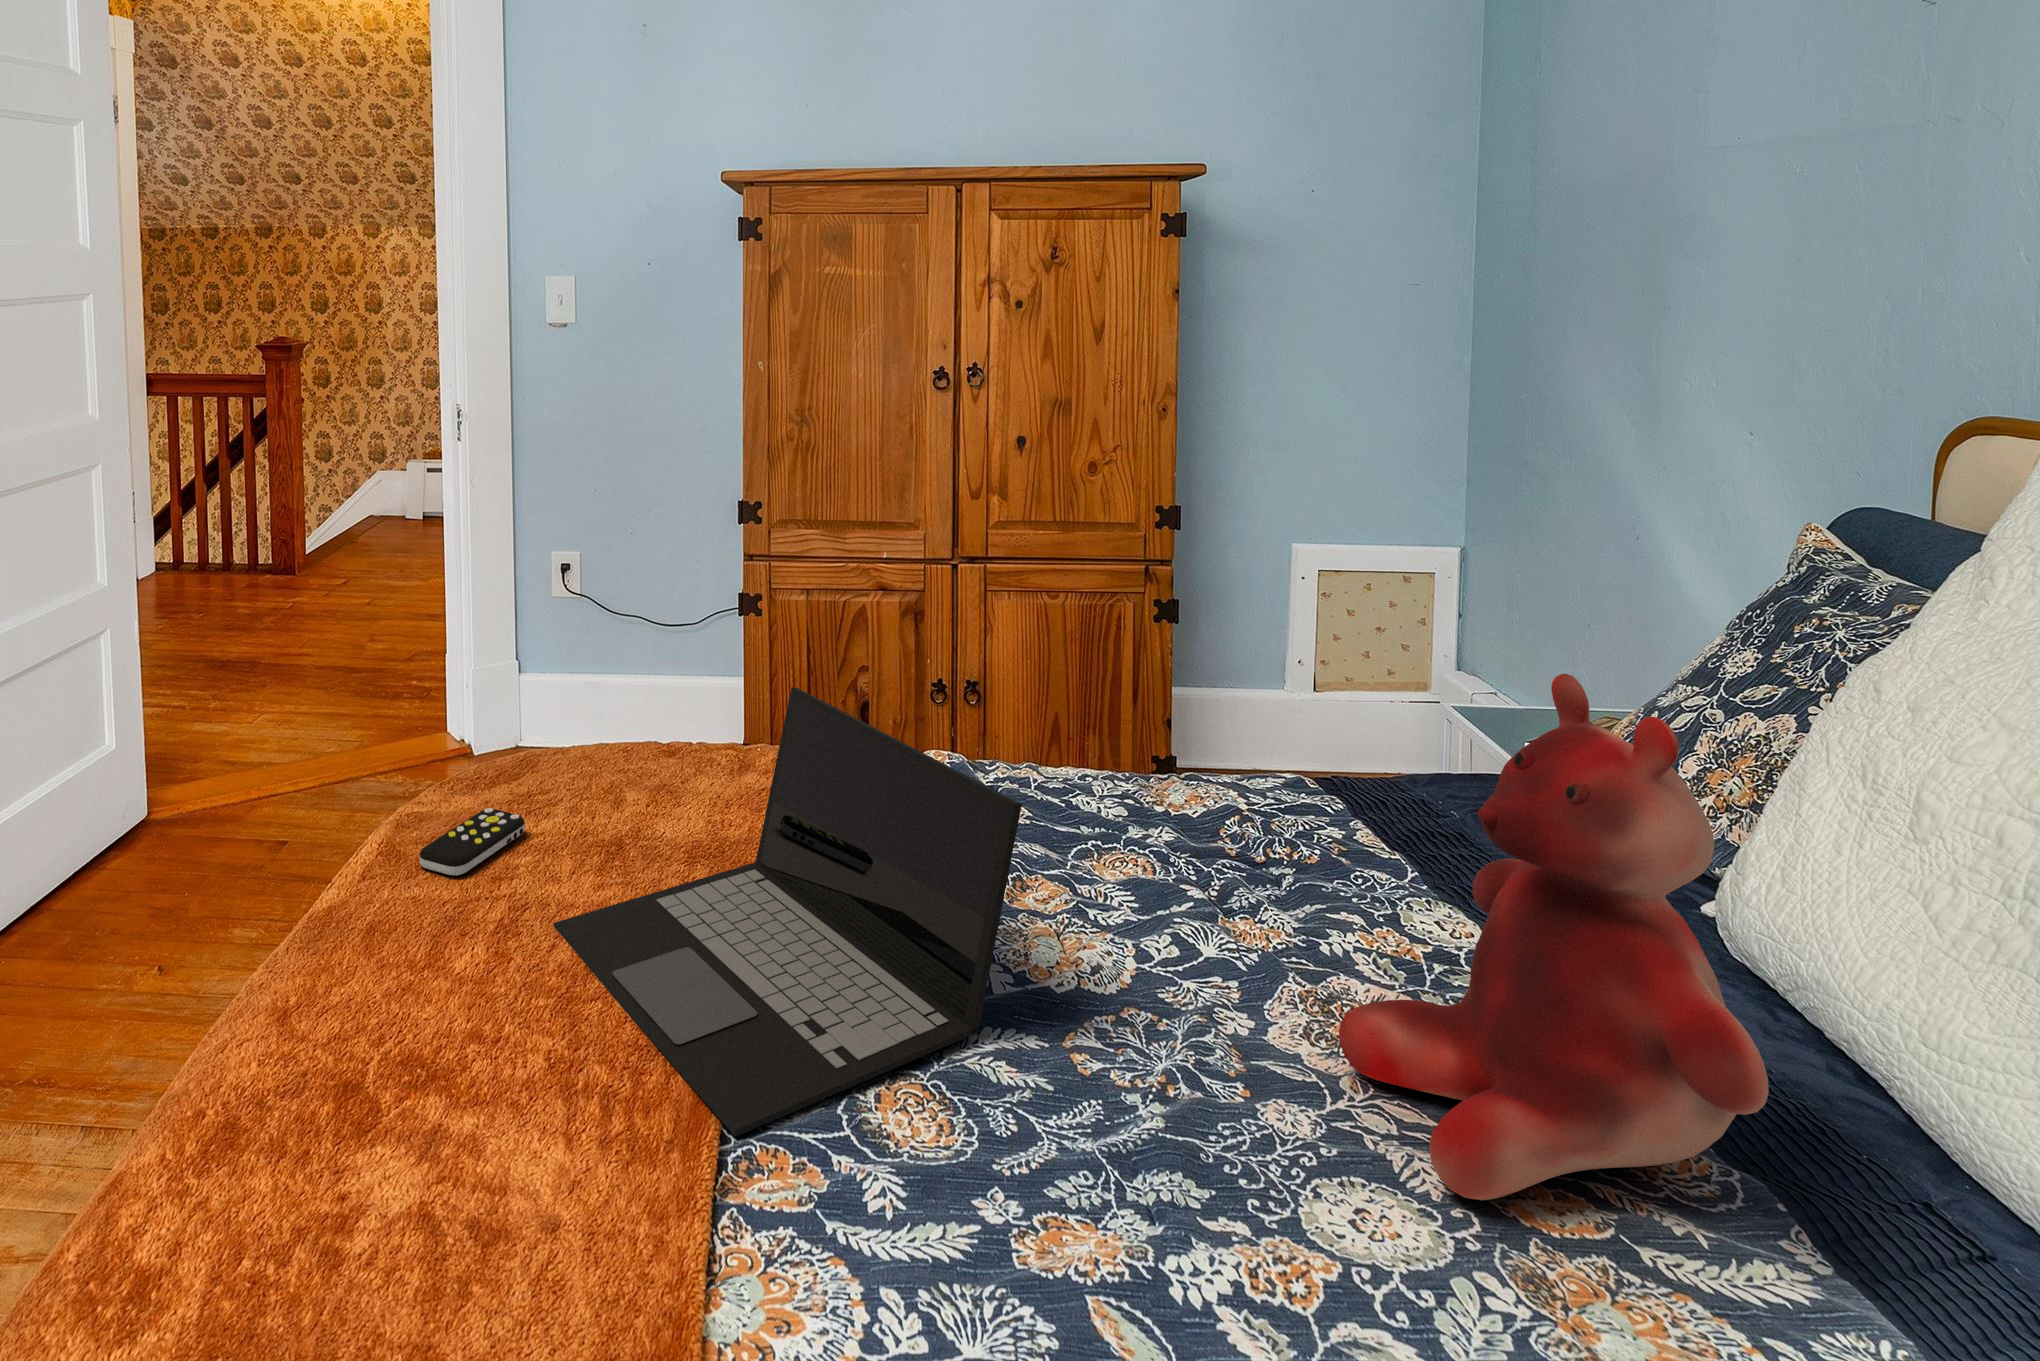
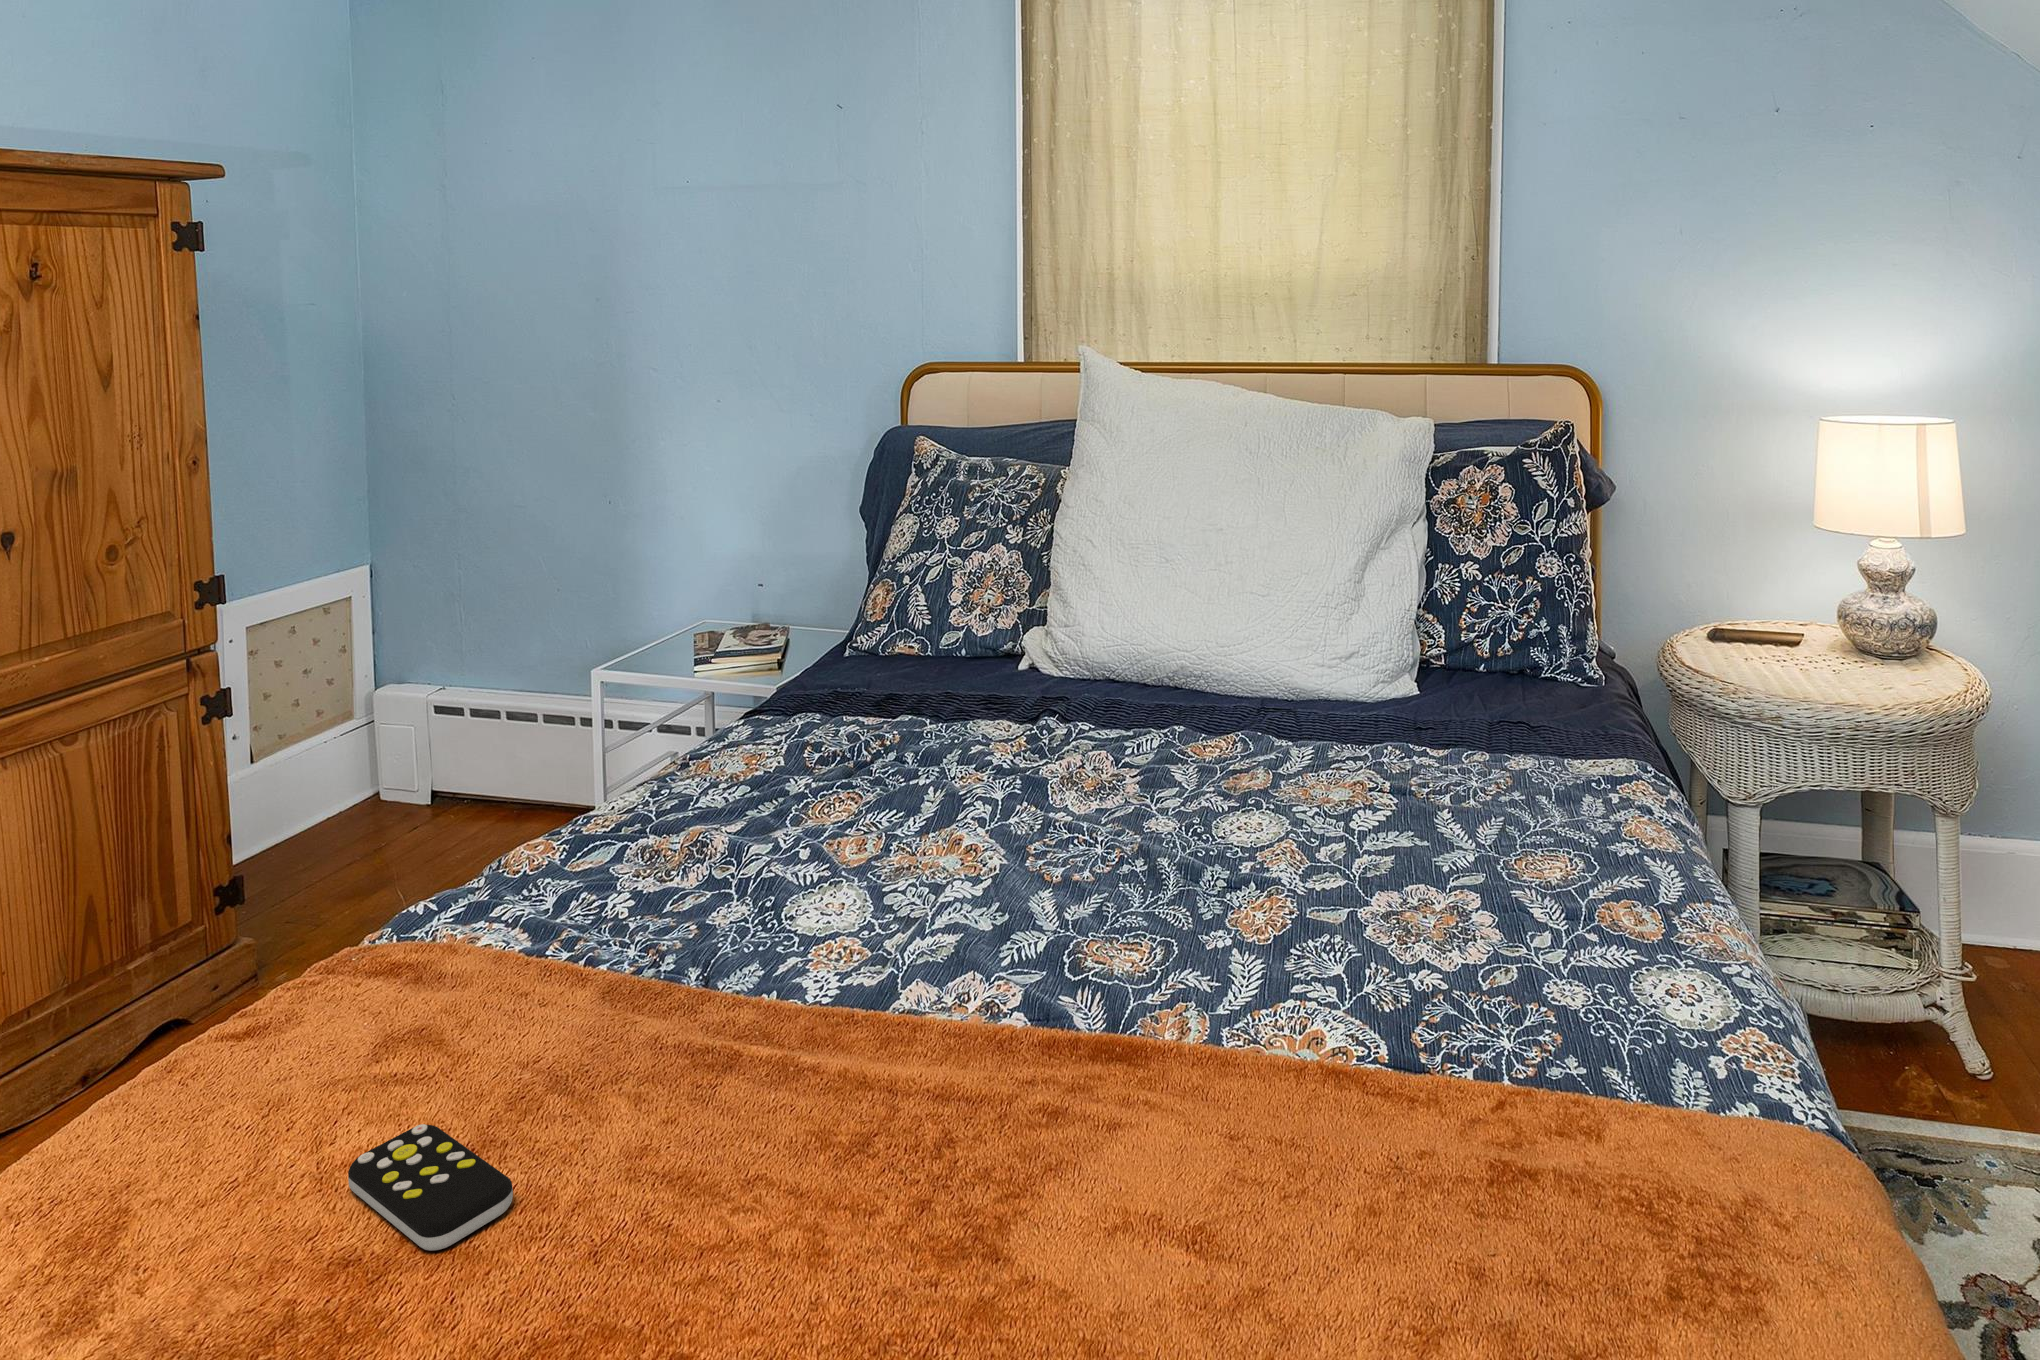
teddy bear: present [1339,674,1769,1200] -> none [1086,503,1296,795]
laptop: present [553,687,1022,1137] -> none [679,703,1129,1125]

